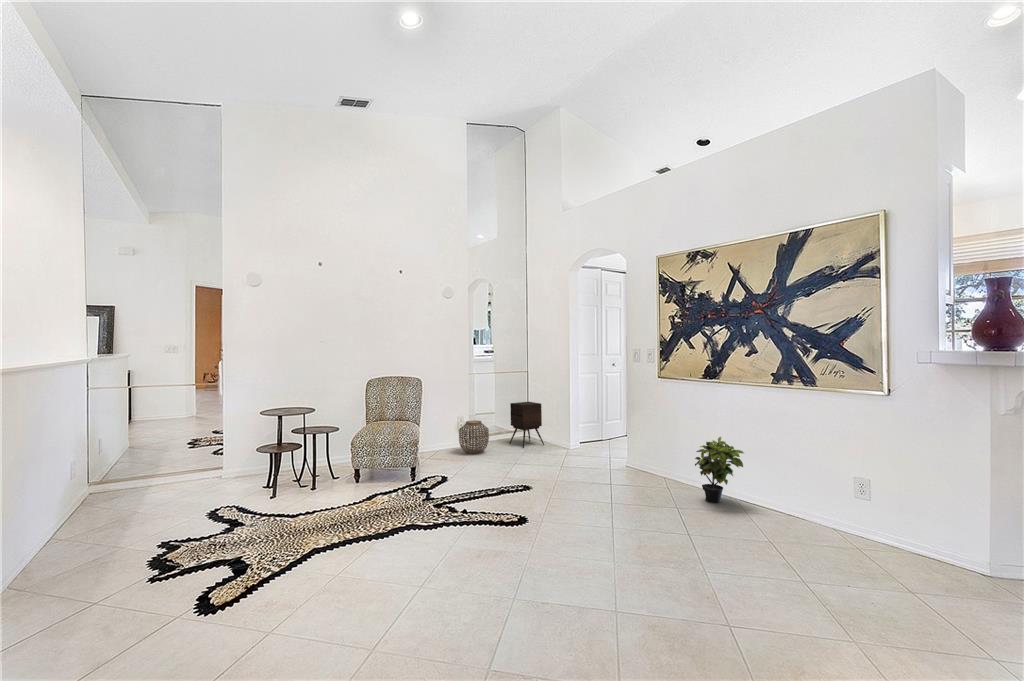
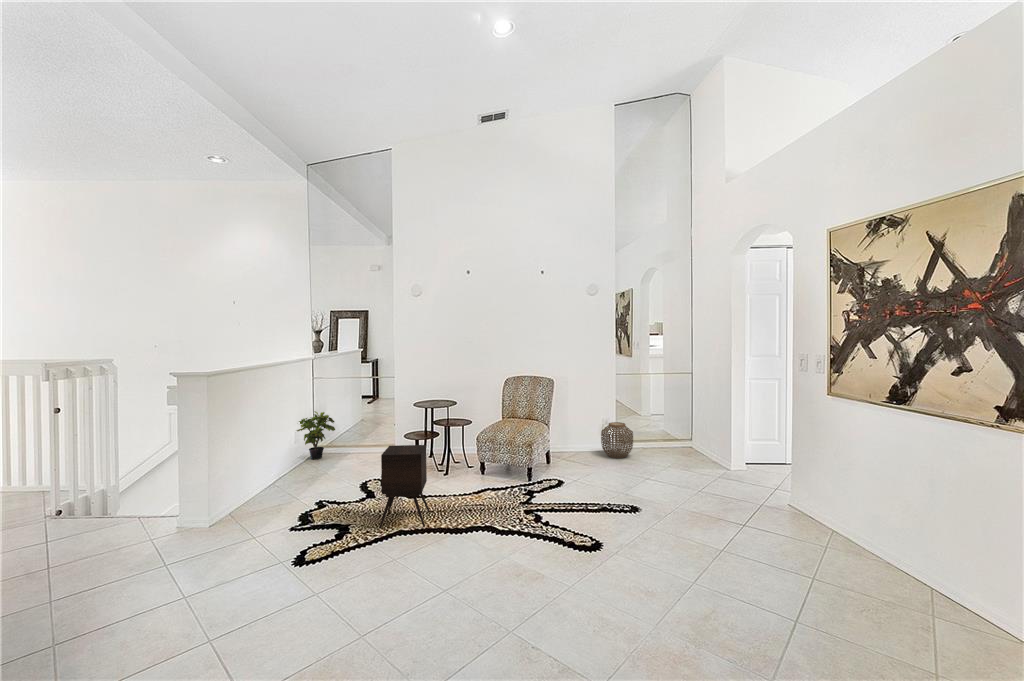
side table: present [510,402,544,448] -> present [379,445,429,528]
potted plant: present [695,437,744,502] -> present [297,411,335,459]

